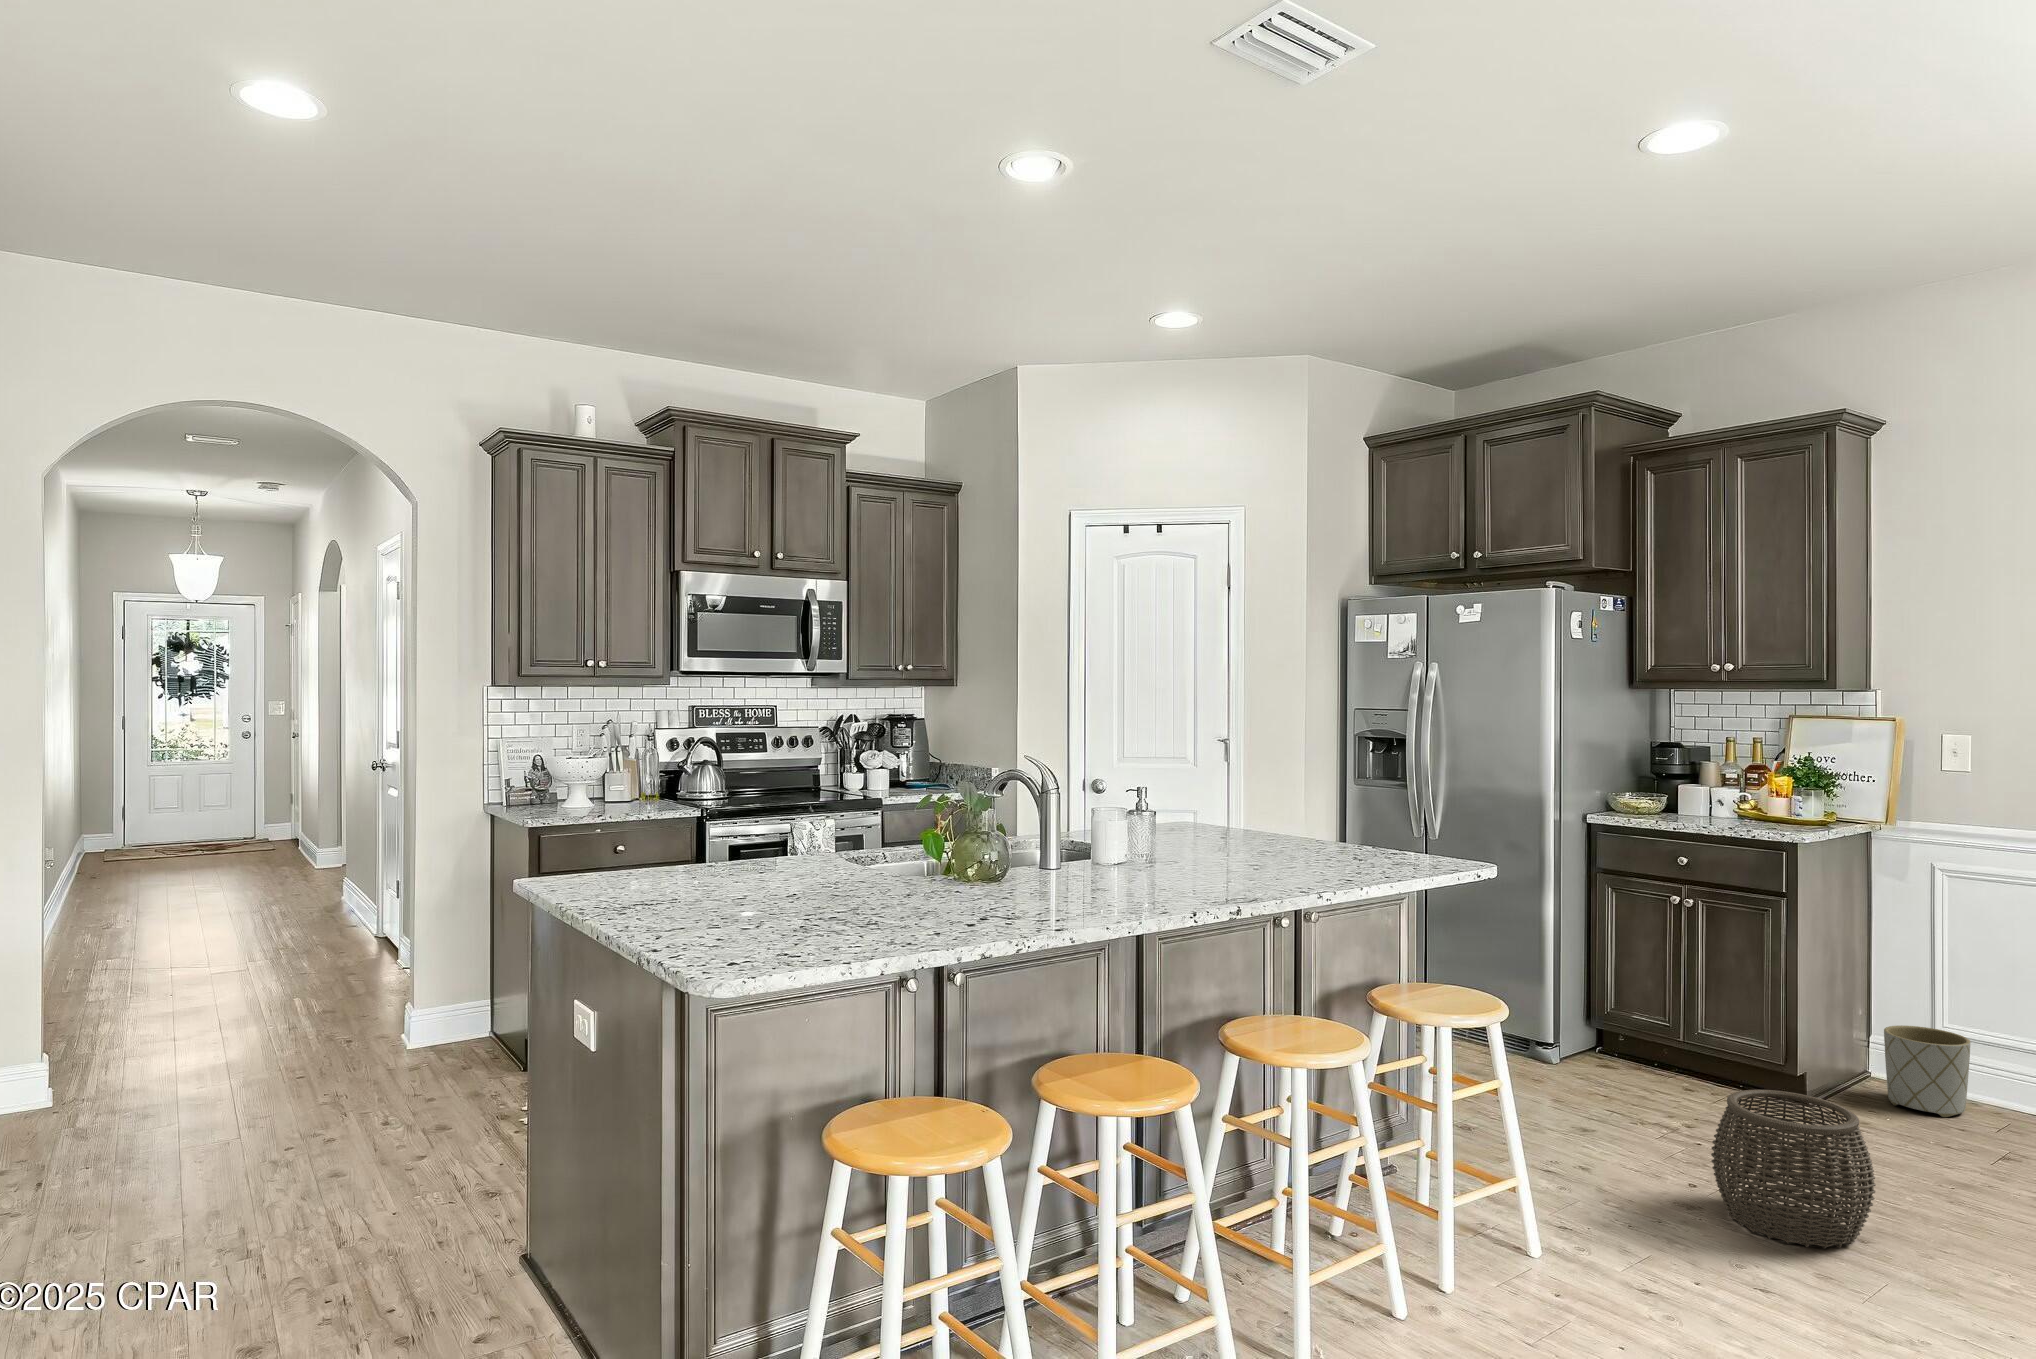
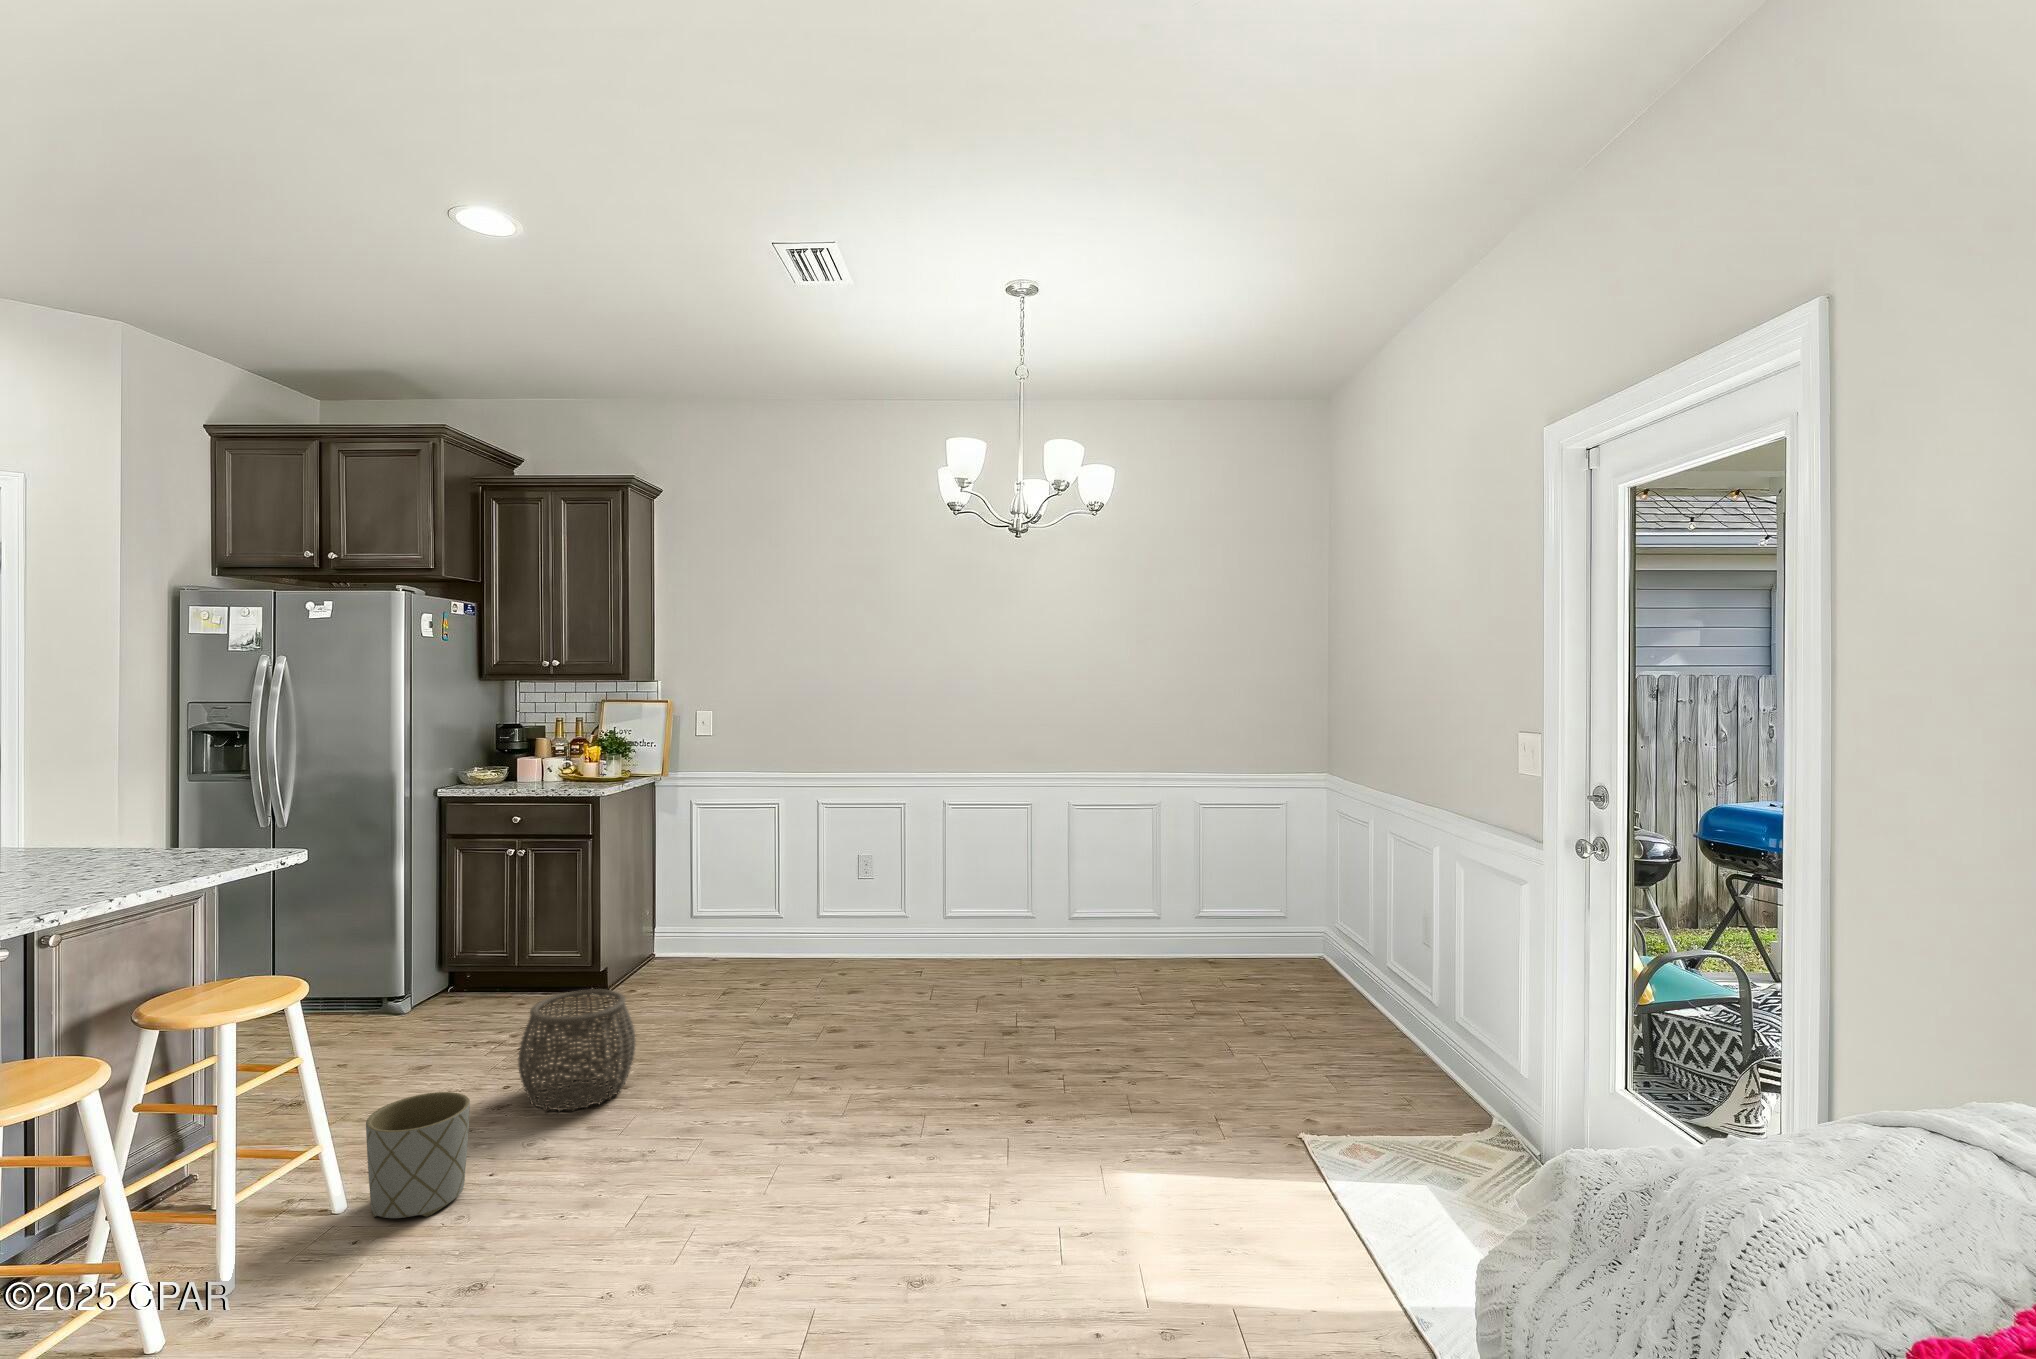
planter: present [1884,1025,1970,1117] -> present [366,1092,470,1218]

